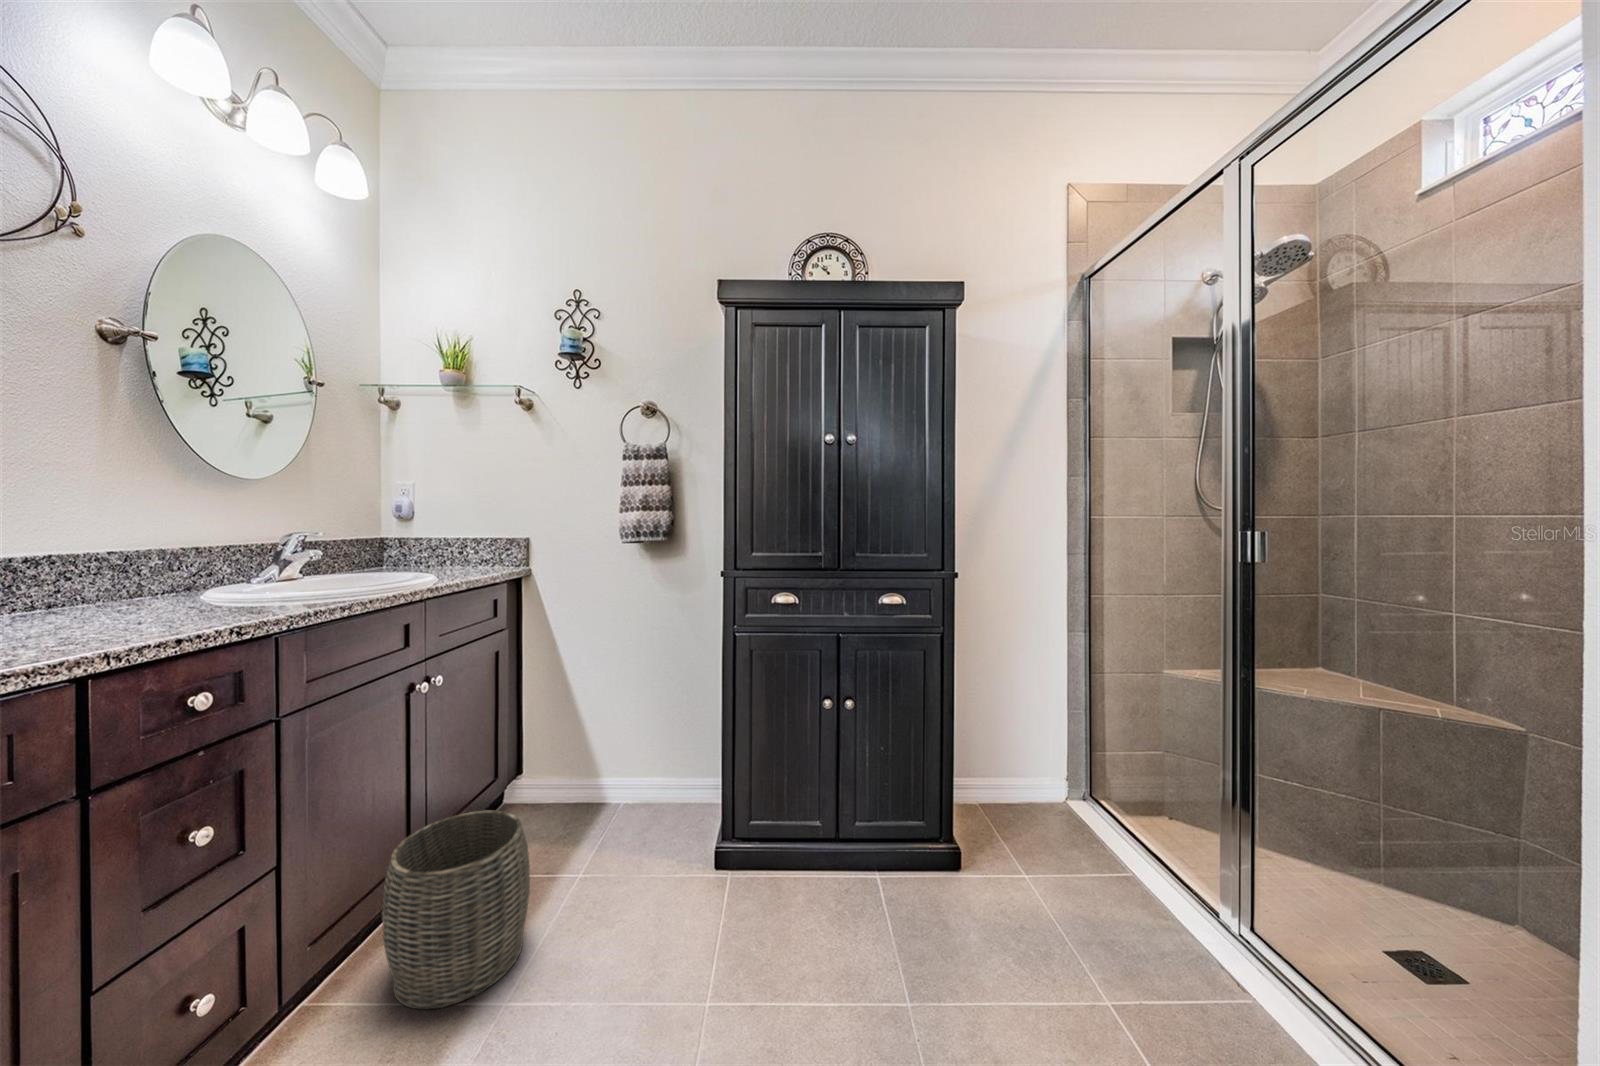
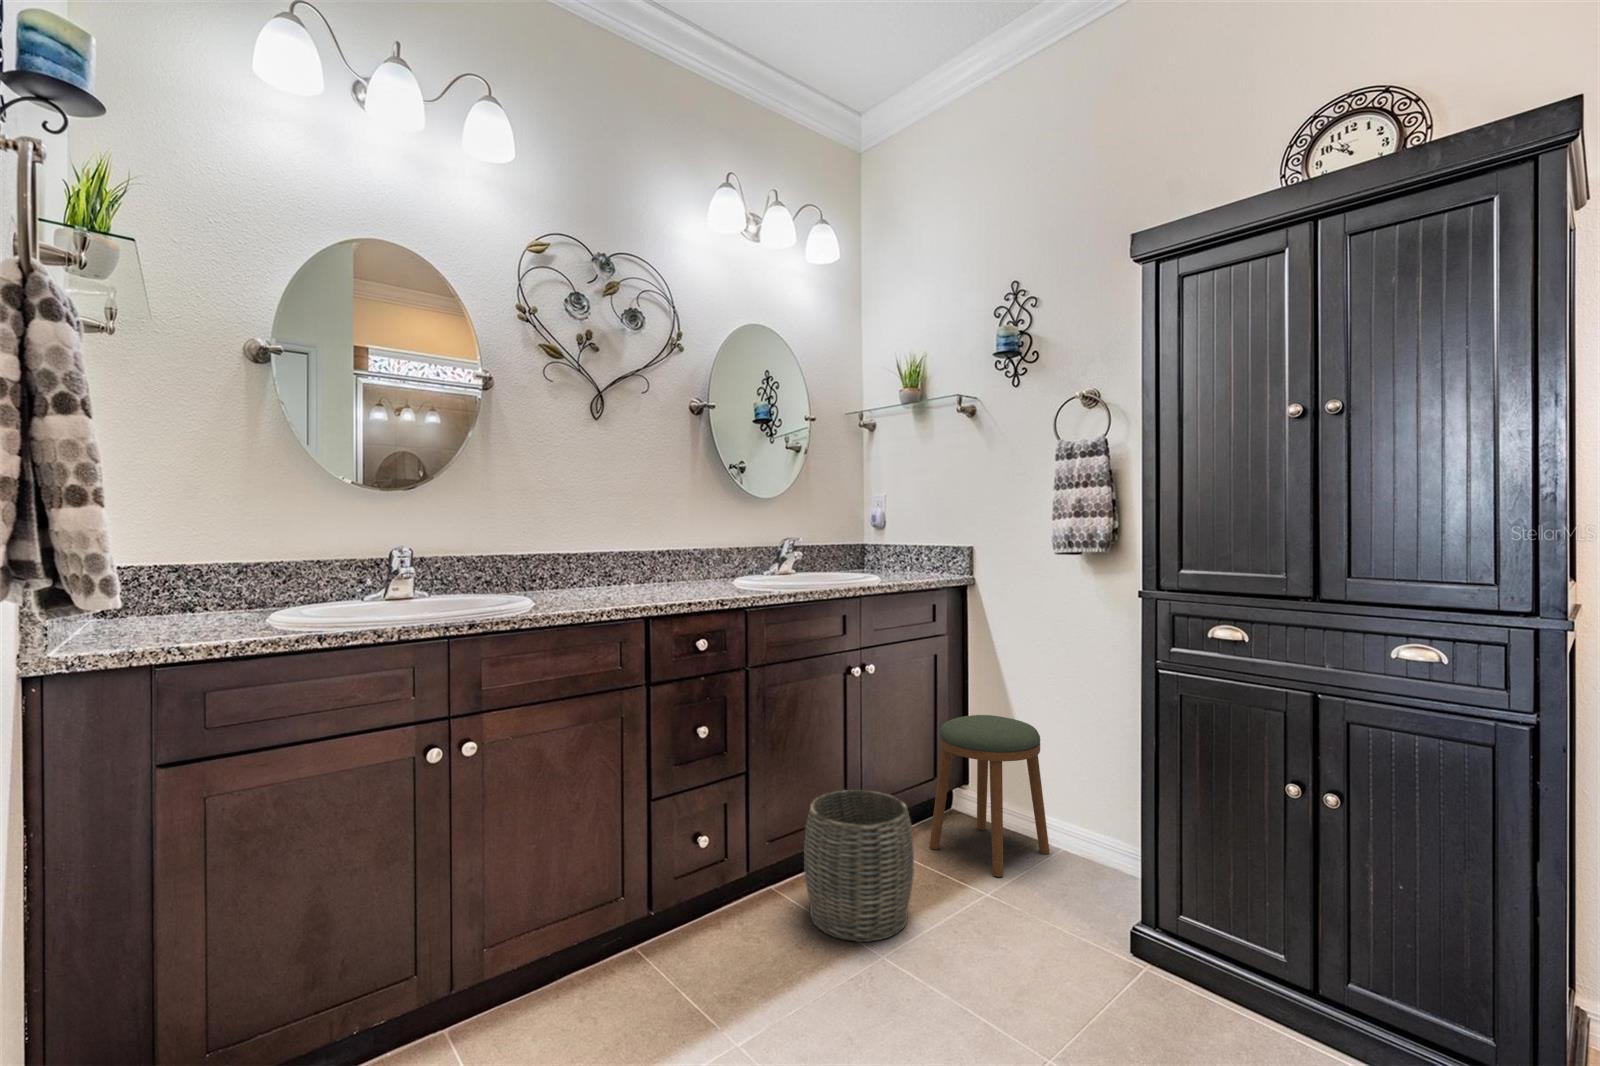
stool: none [504,694,617,845] -> present [930,715,1050,877]

